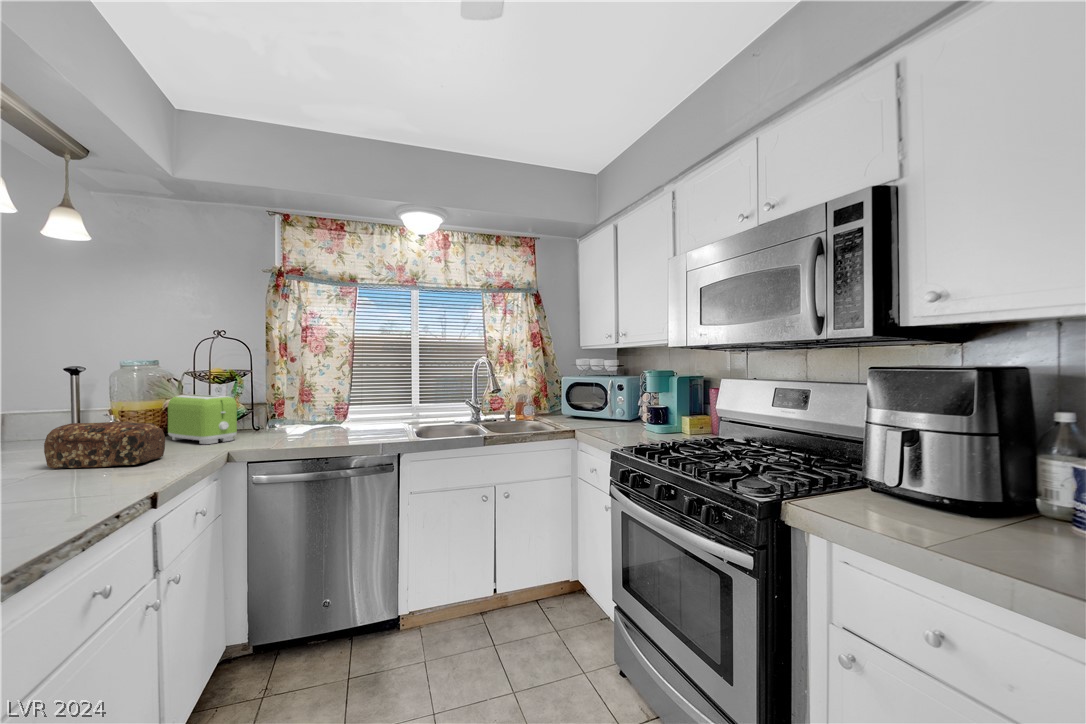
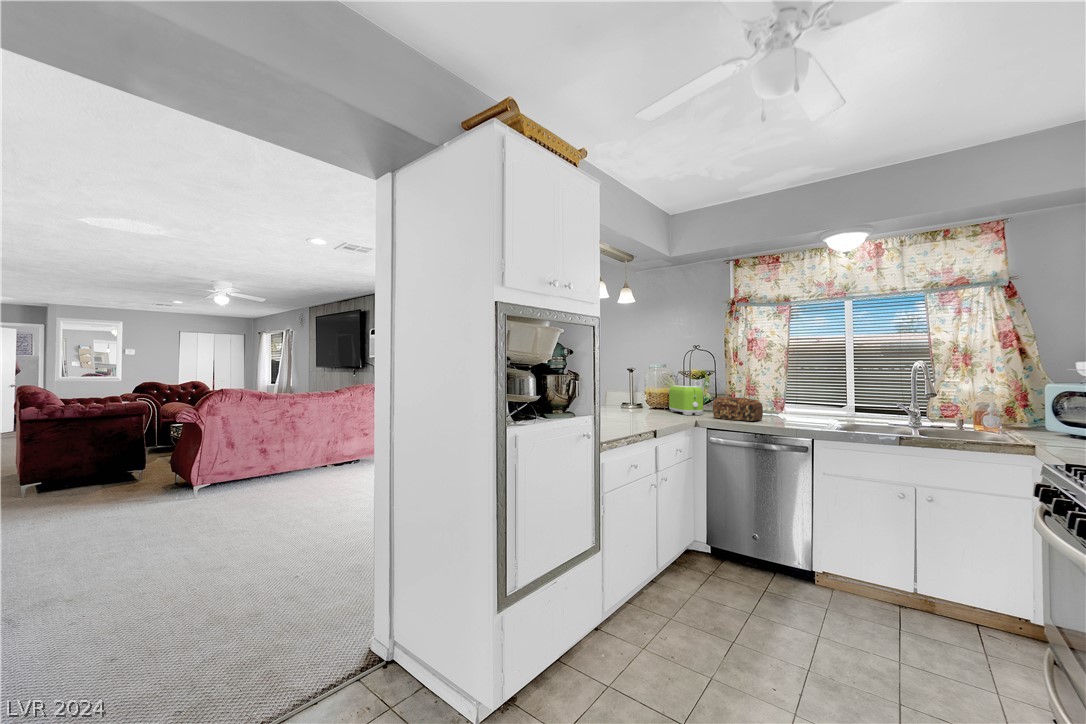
bread loaf: present [44,421,165,469] -> present [713,397,763,421]

